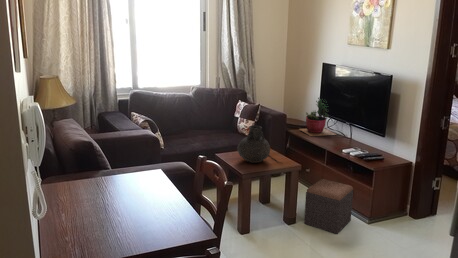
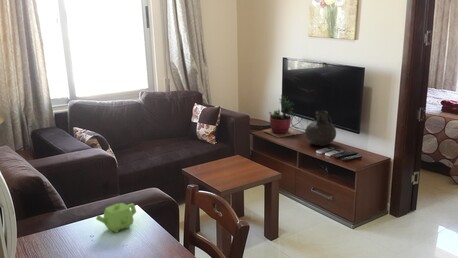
vase: present [237,126,270,163] -> present [305,111,336,146]
teapot: none [123,163,155,185] -> present [96,203,136,233]
footstool: present [304,179,353,234] -> none [287,185,335,245]

